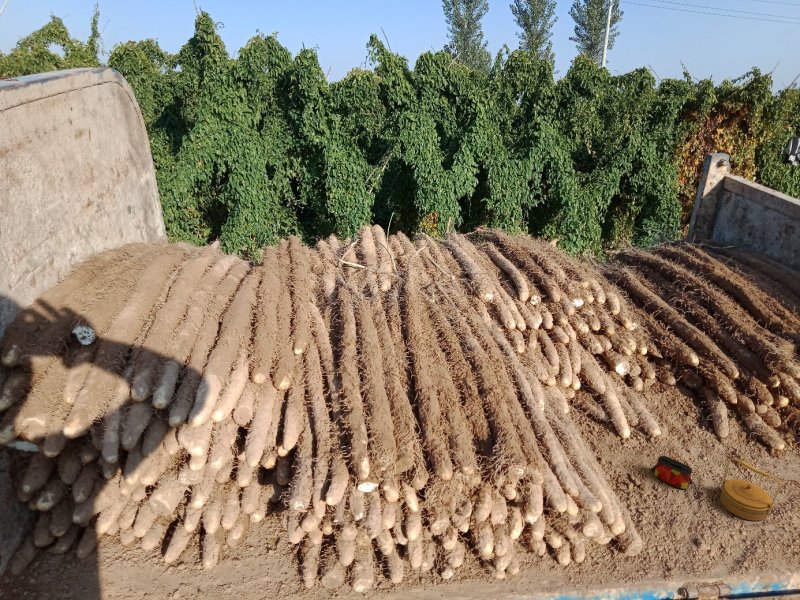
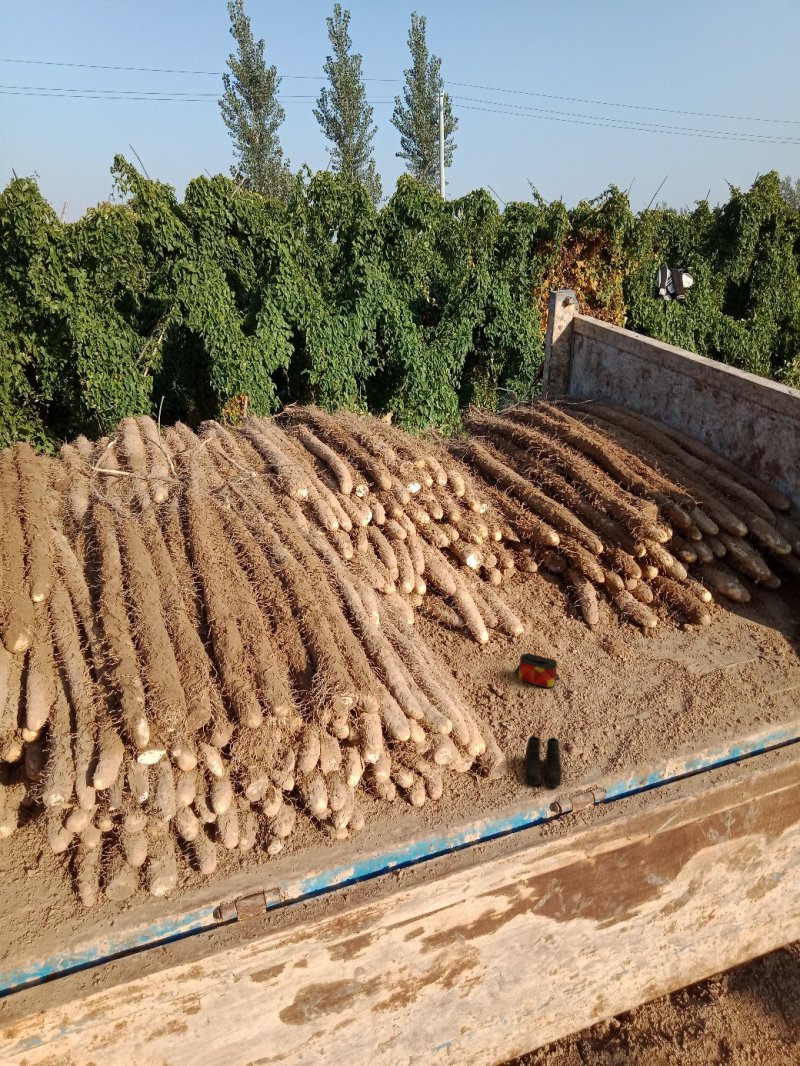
basket: present [720,457,781,521] -> none [590,640,647,707]
boots: none [659,530,694,580] -> present [524,735,562,787]

